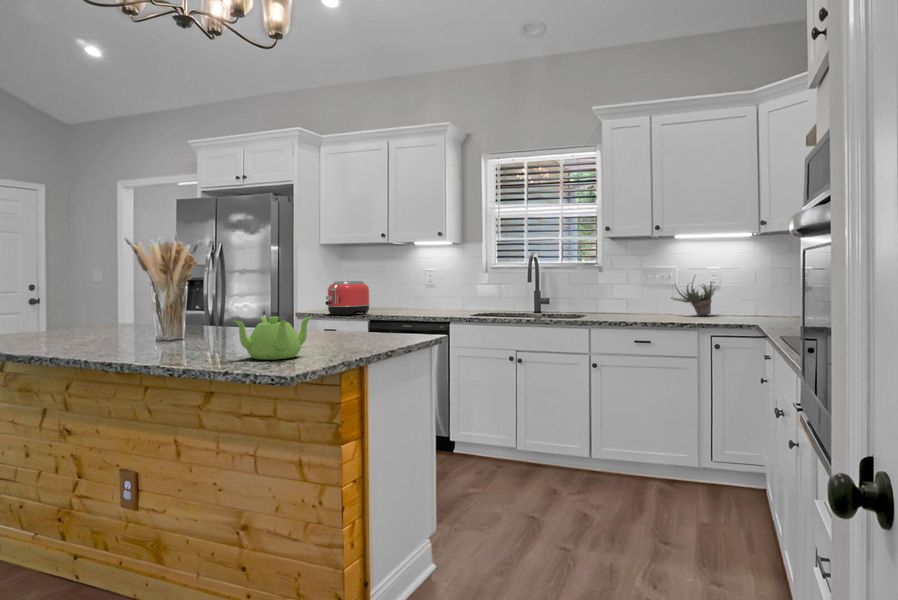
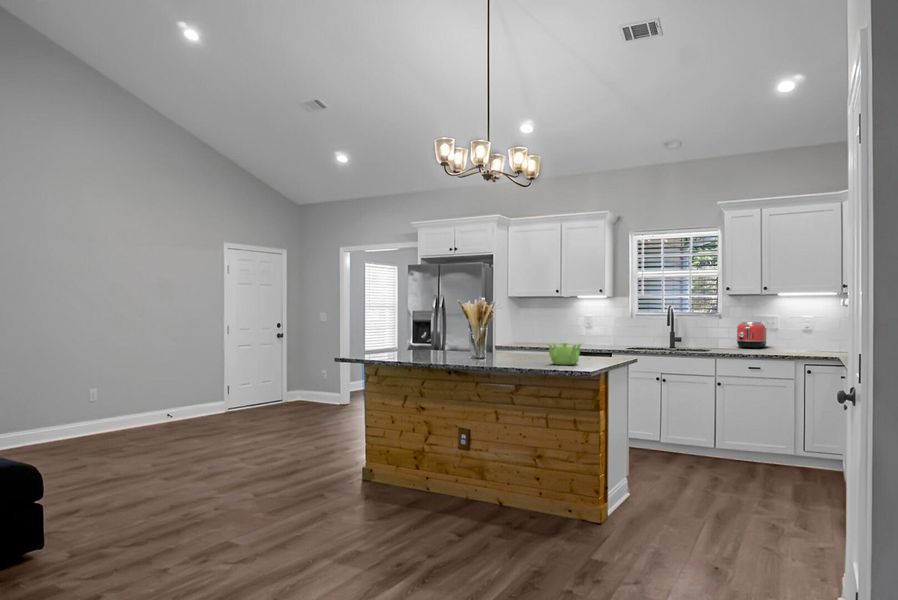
succulent plant: present [671,277,715,316] -> none [775,322,809,351]
toaster: present [325,281,370,316] -> present [737,322,766,348]

